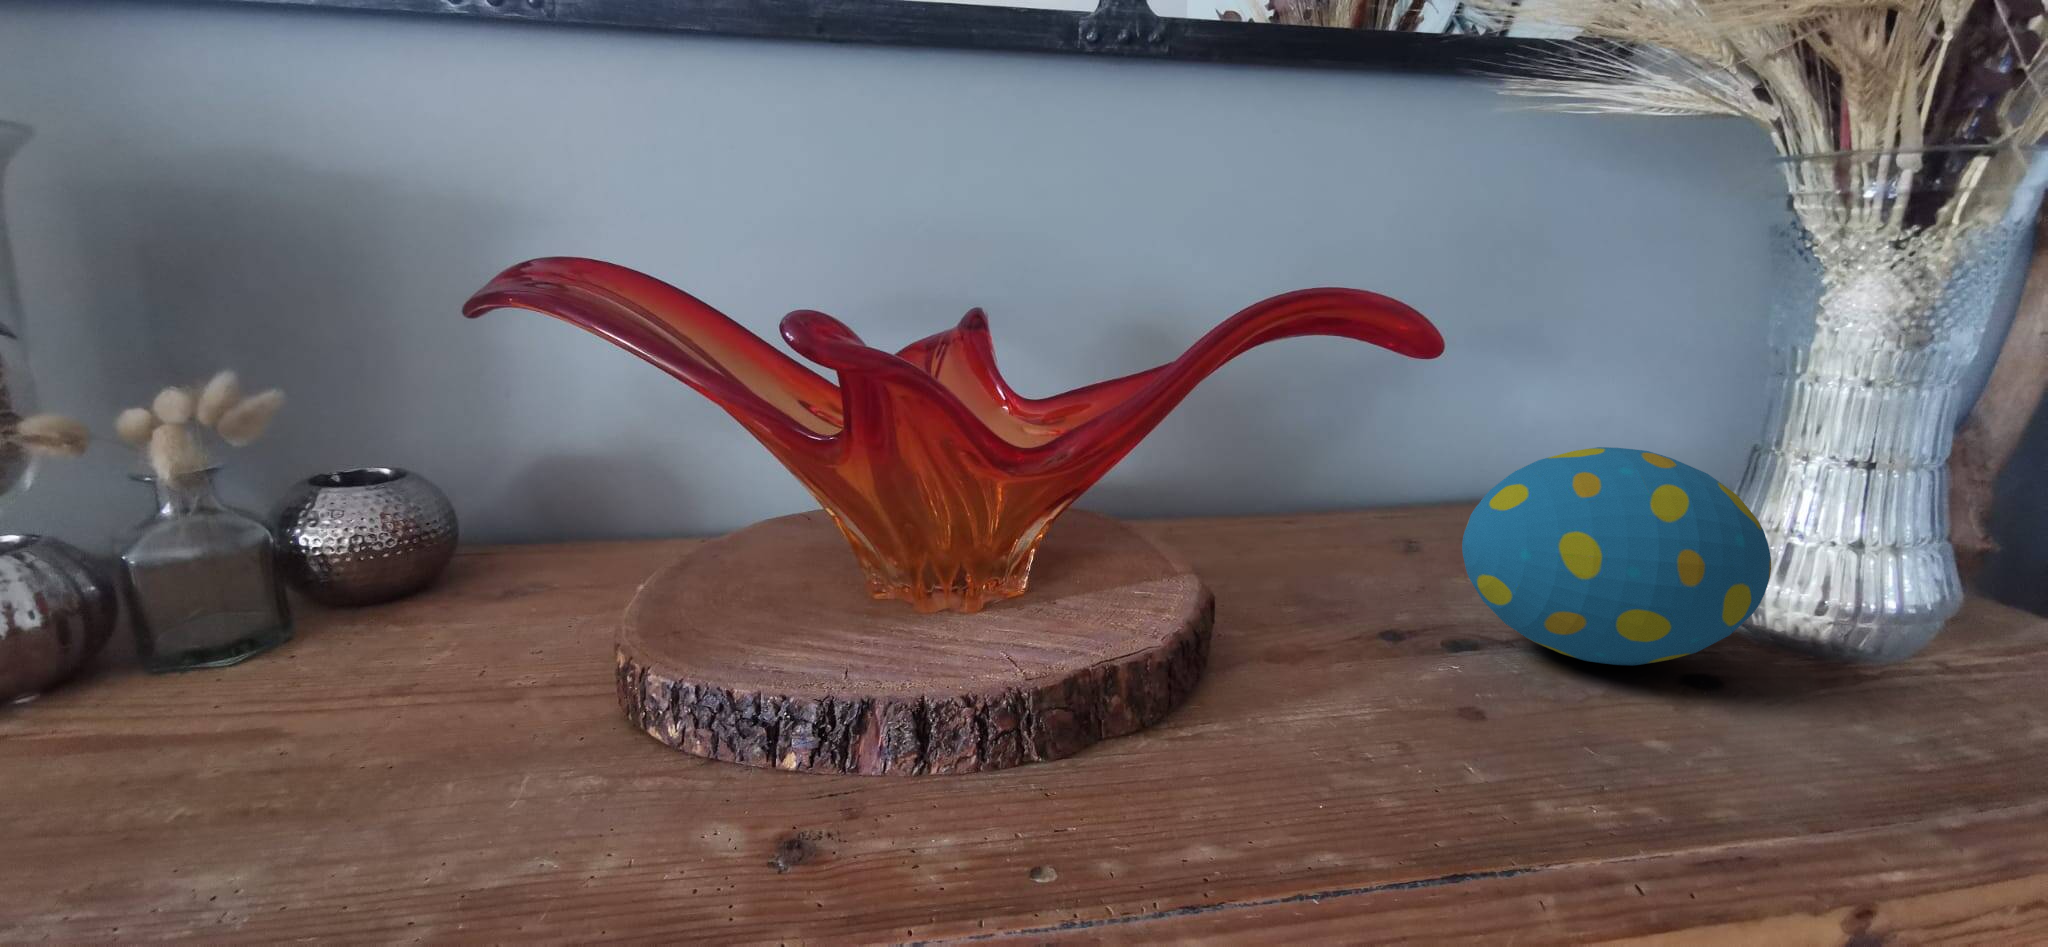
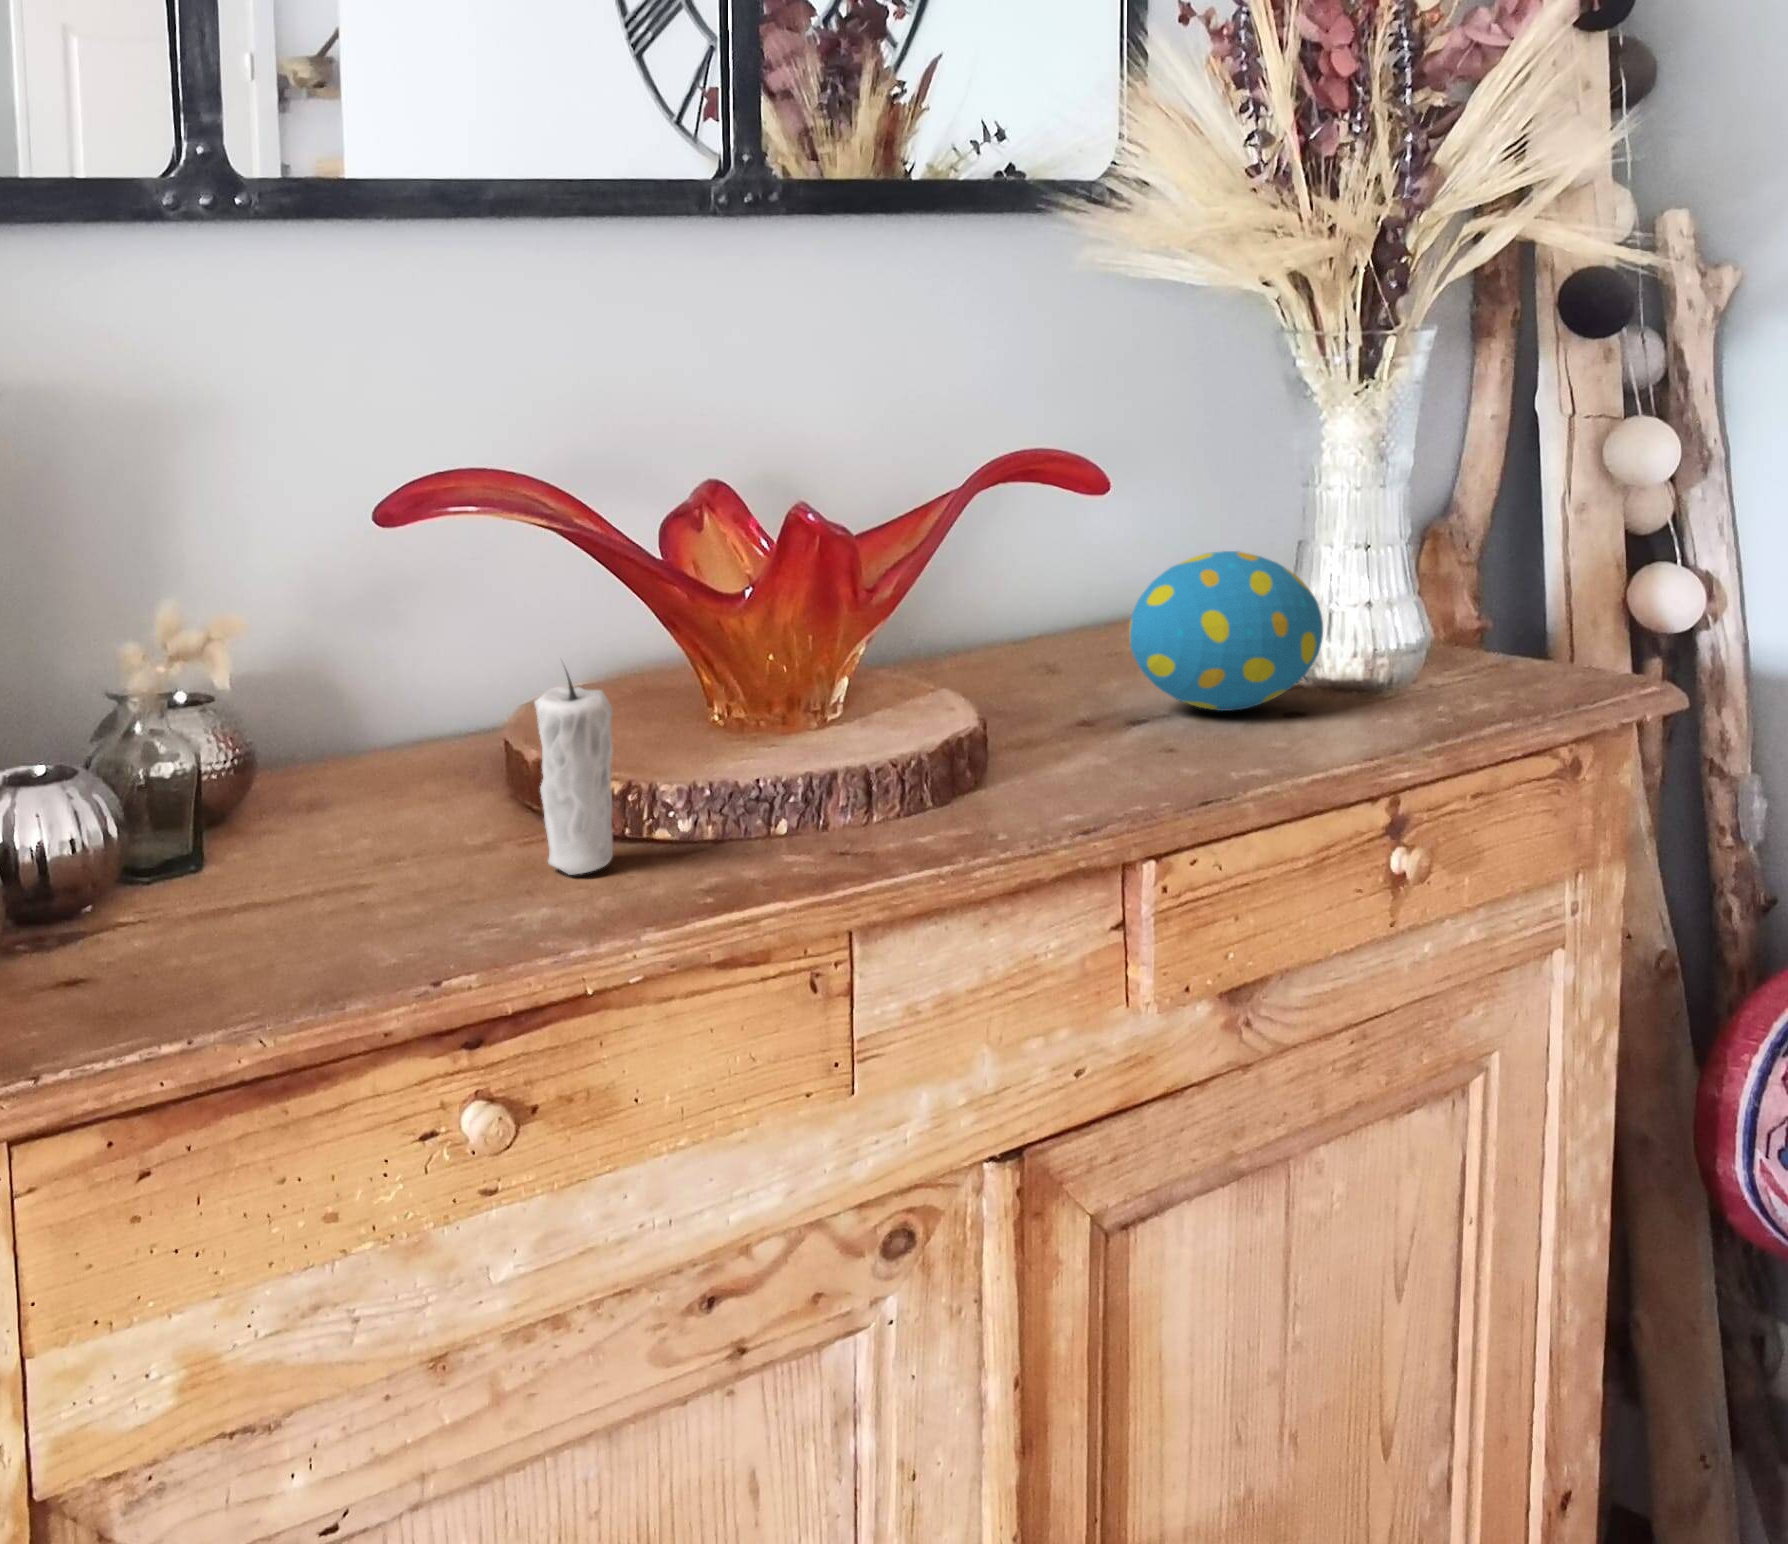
candle: none [382,495,528,792] -> present [534,671,613,875]

